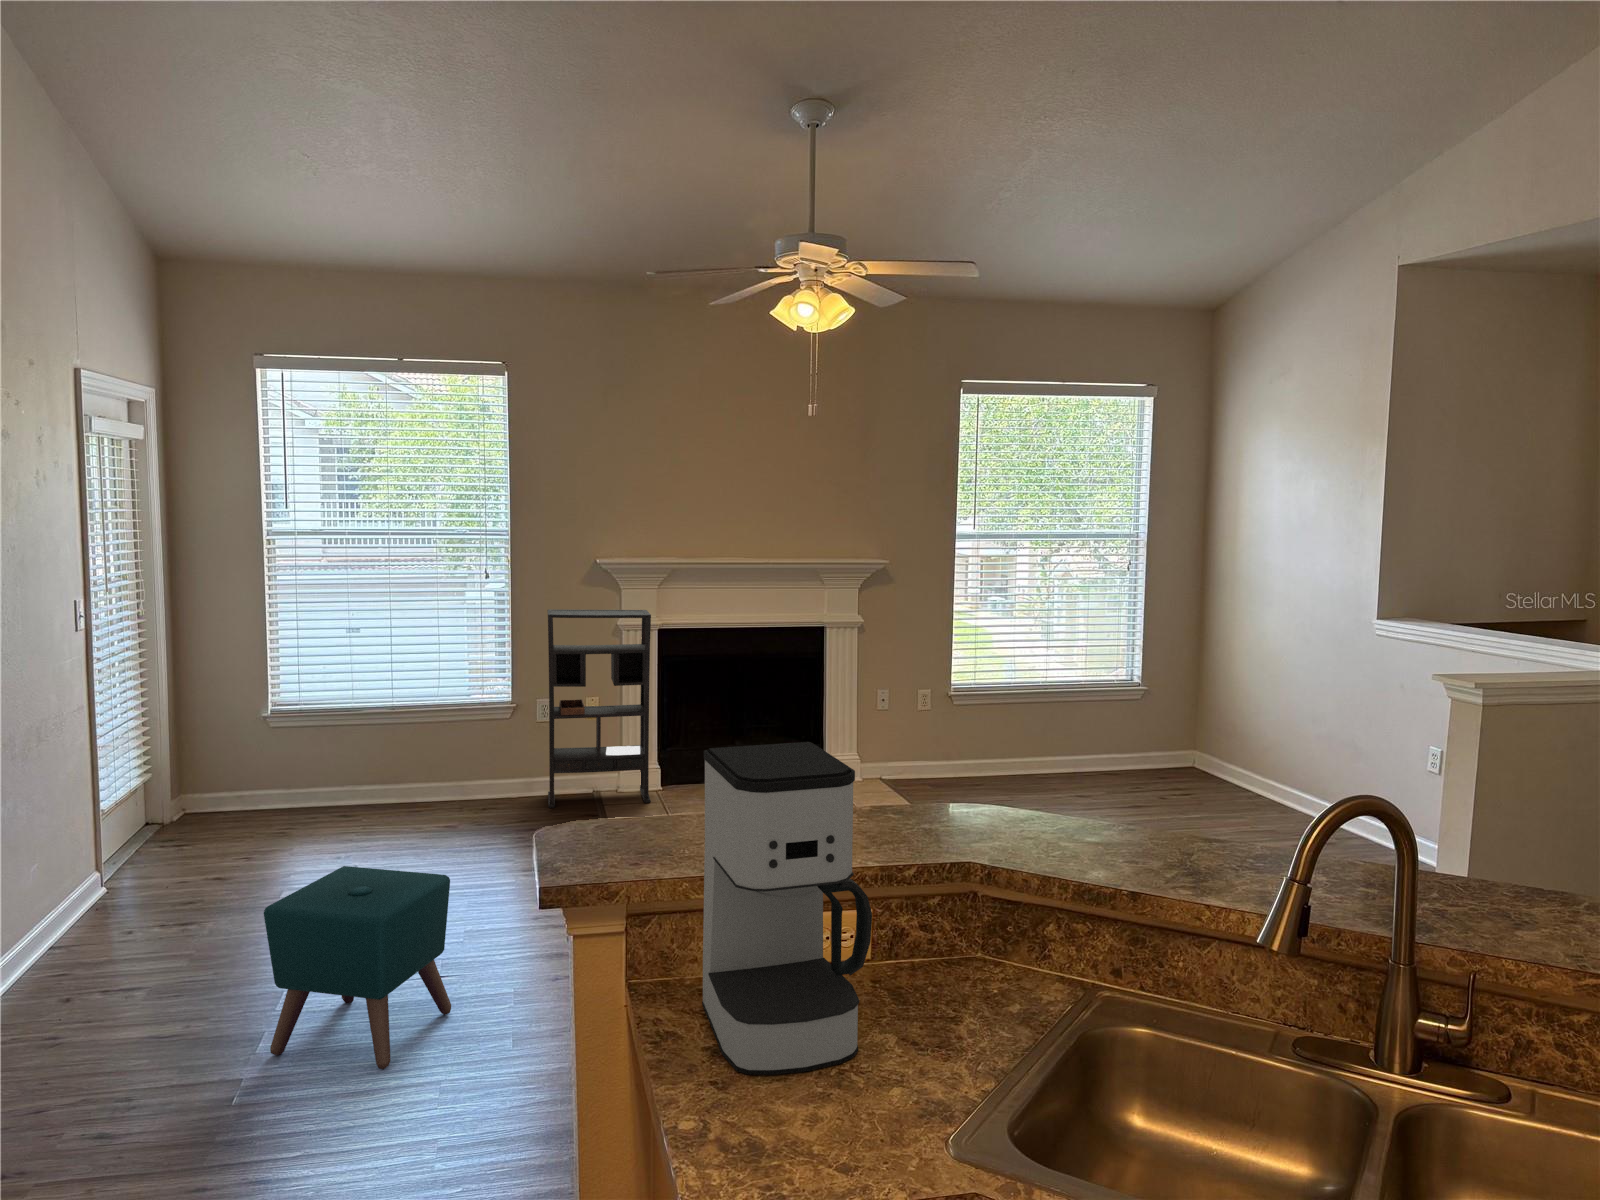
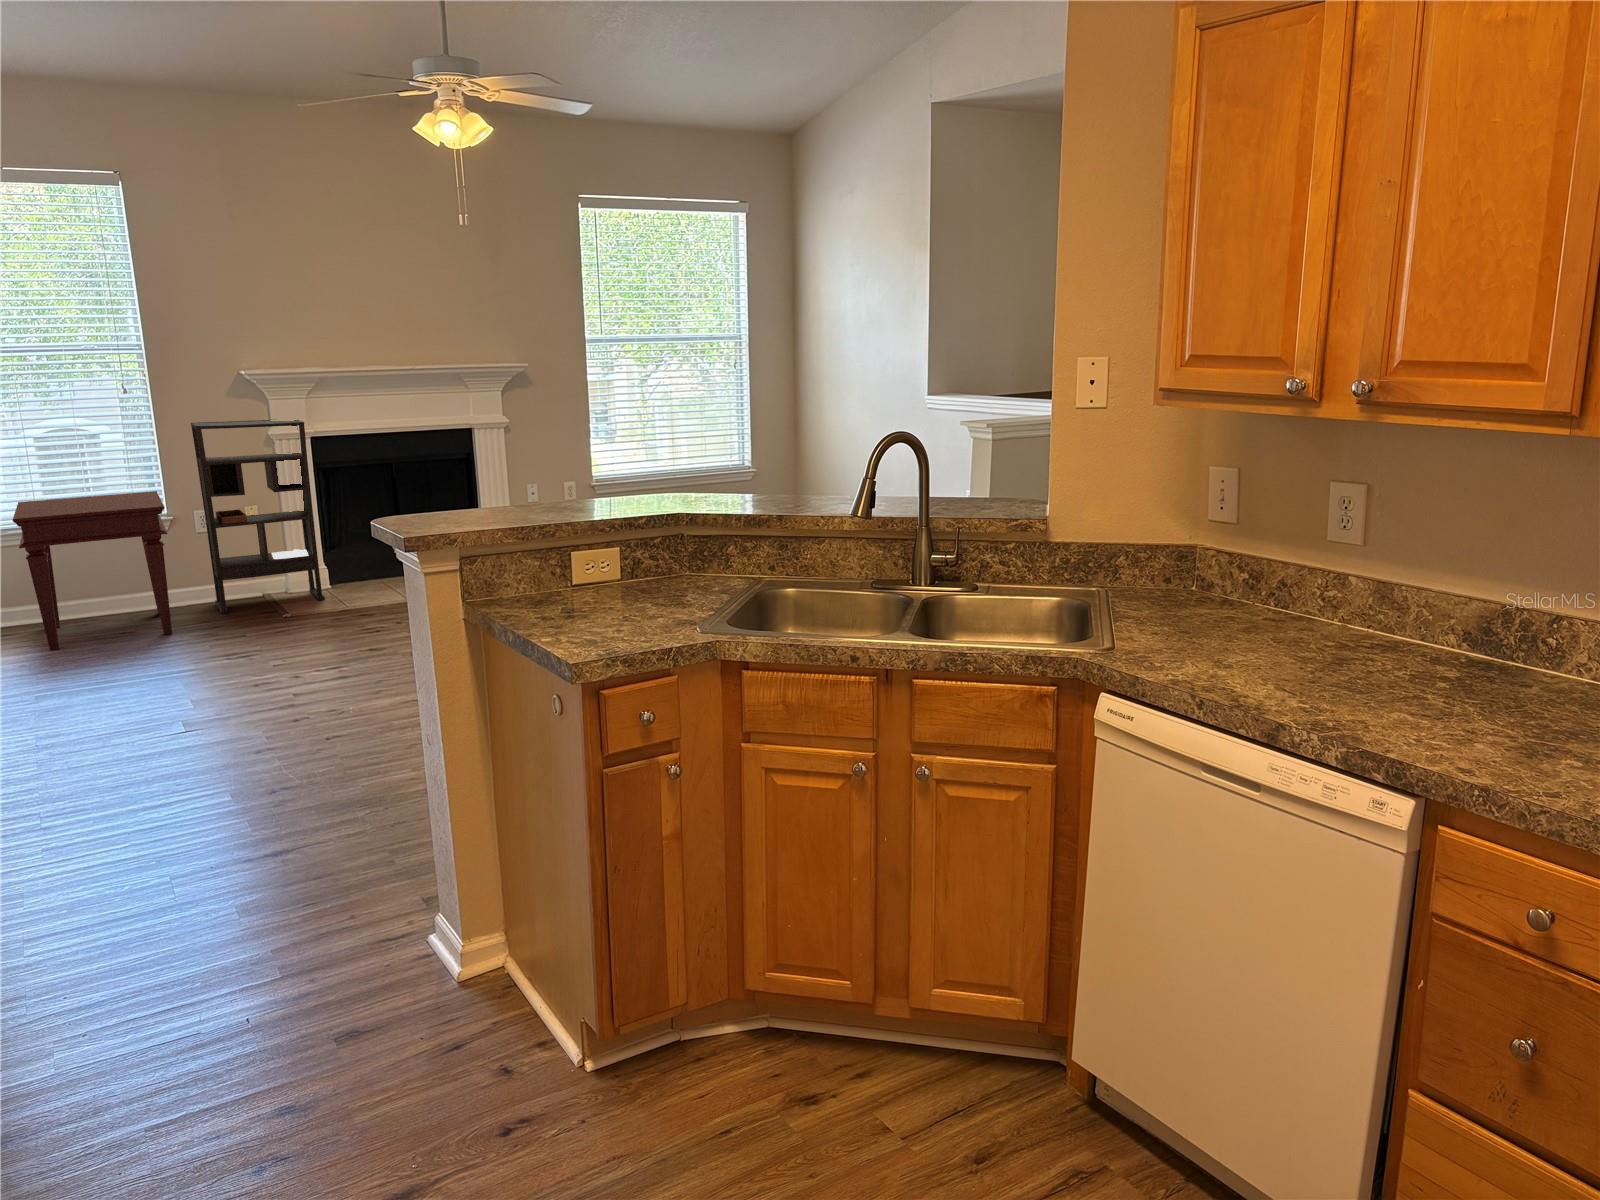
side table: none [367,676,508,833] -> present [13,491,172,650]
coffee maker: present [702,742,872,1075] -> none [509,433,631,626]
ottoman: present [264,866,451,1069] -> none [13,644,203,813]

